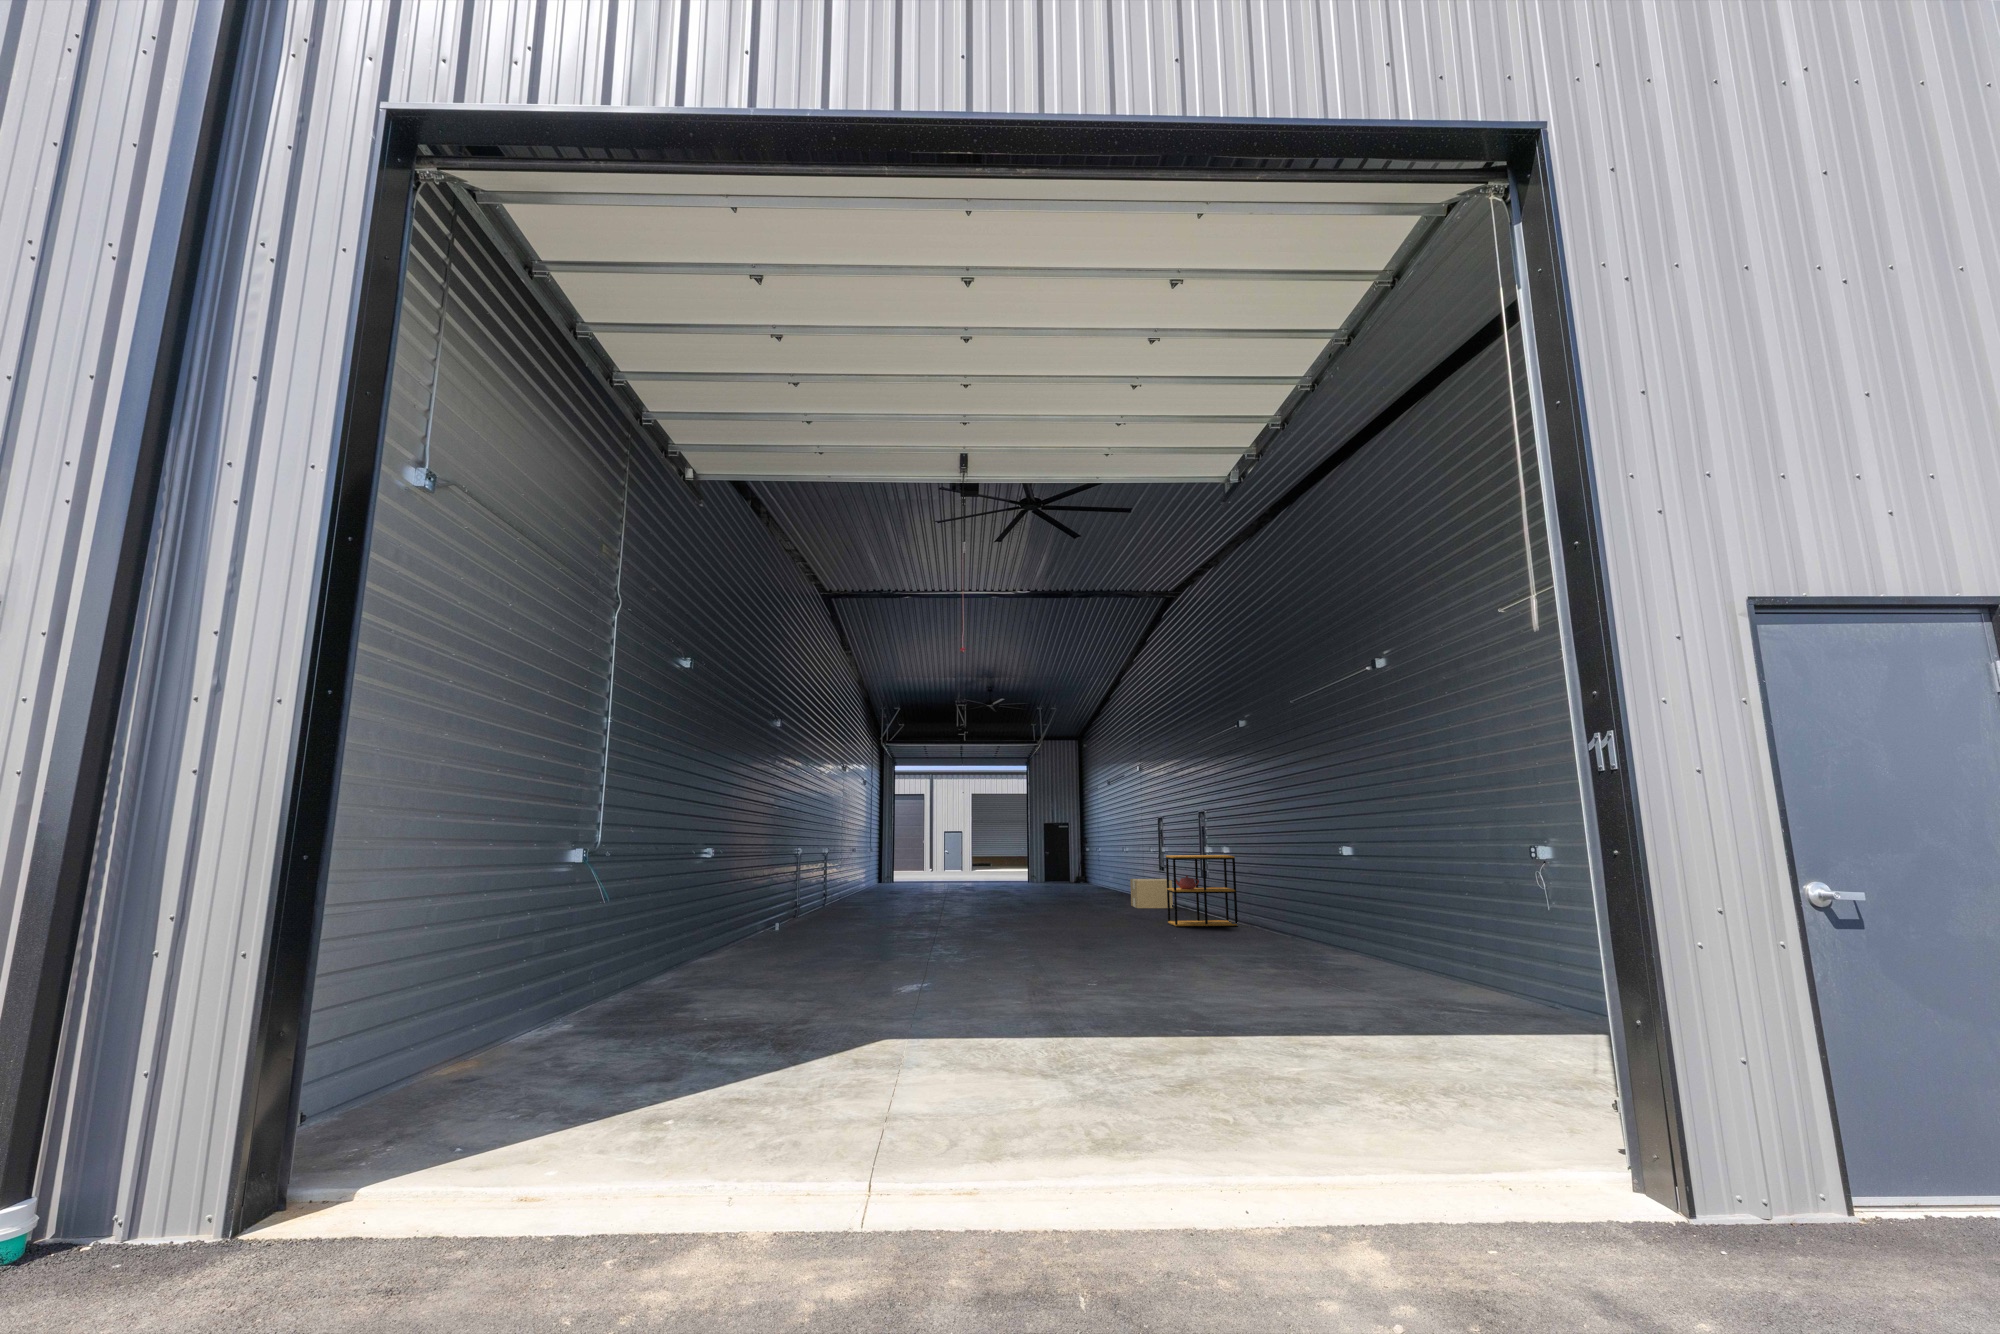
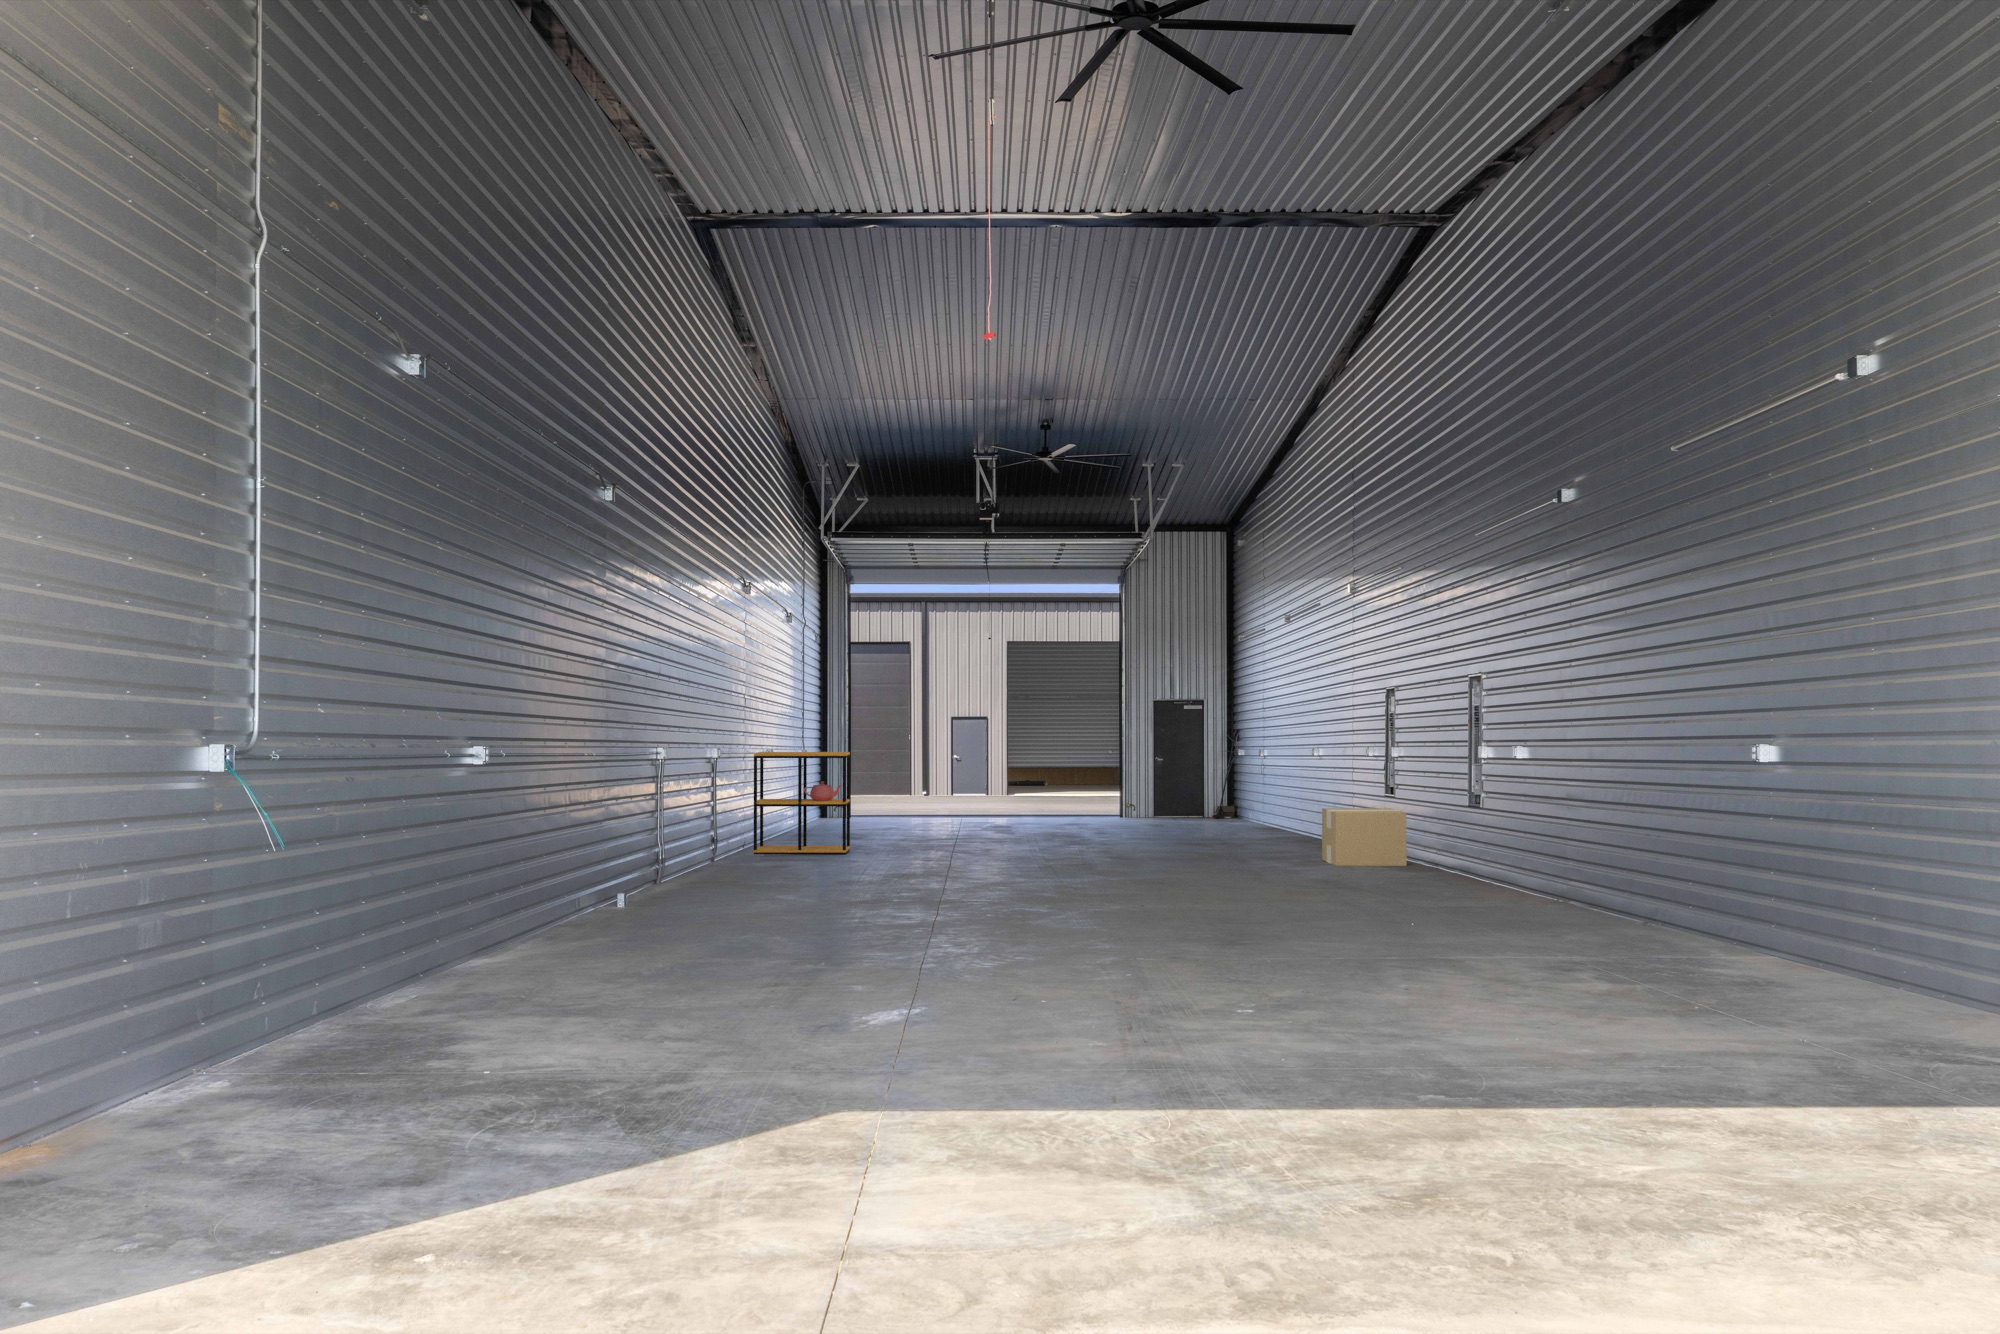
shelving unit: present [1166,855,1238,927] -> present [754,752,850,855]

